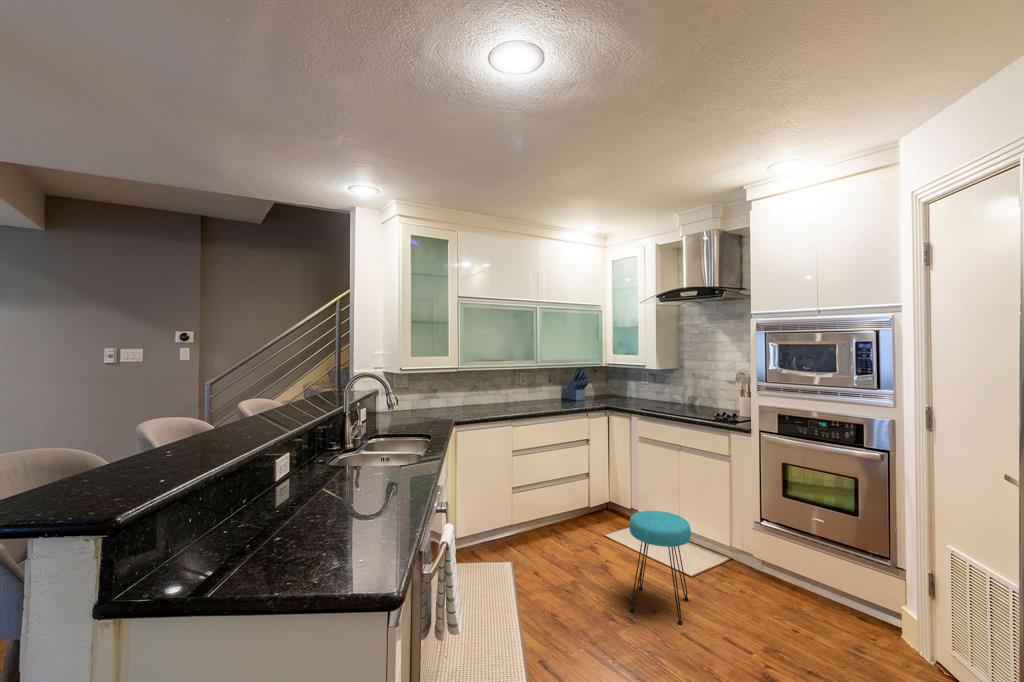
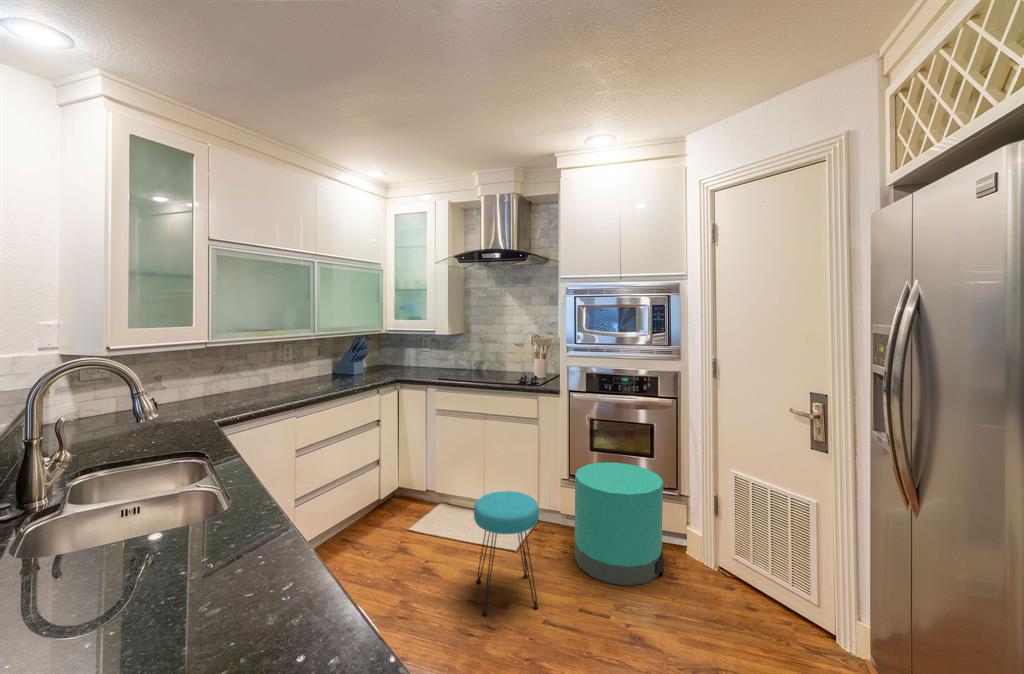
trash can: none [747,510,863,649] -> present [574,463,664,586]

